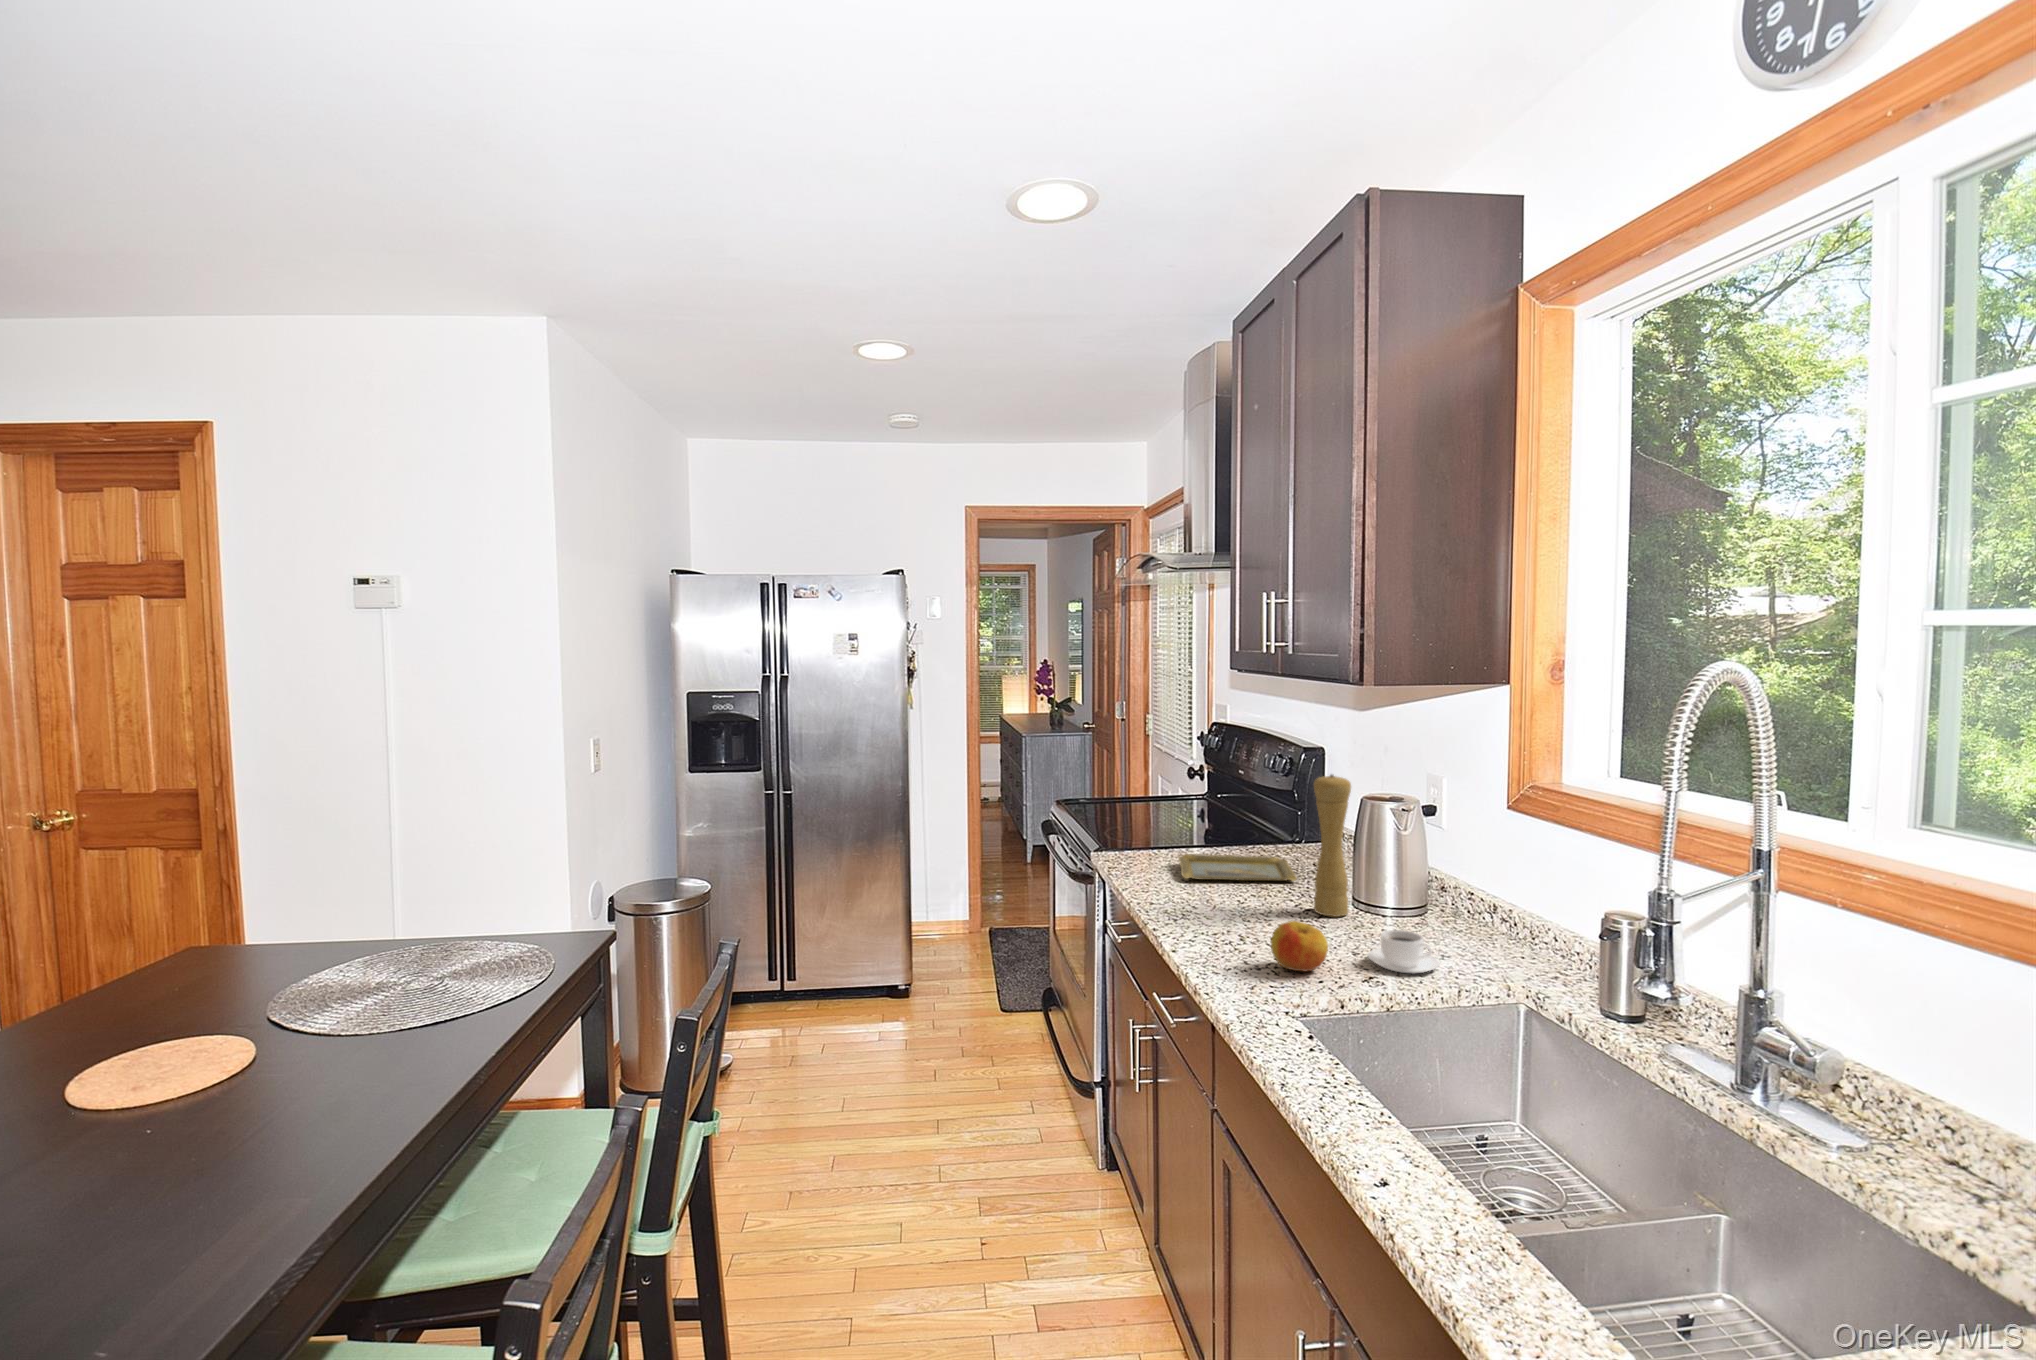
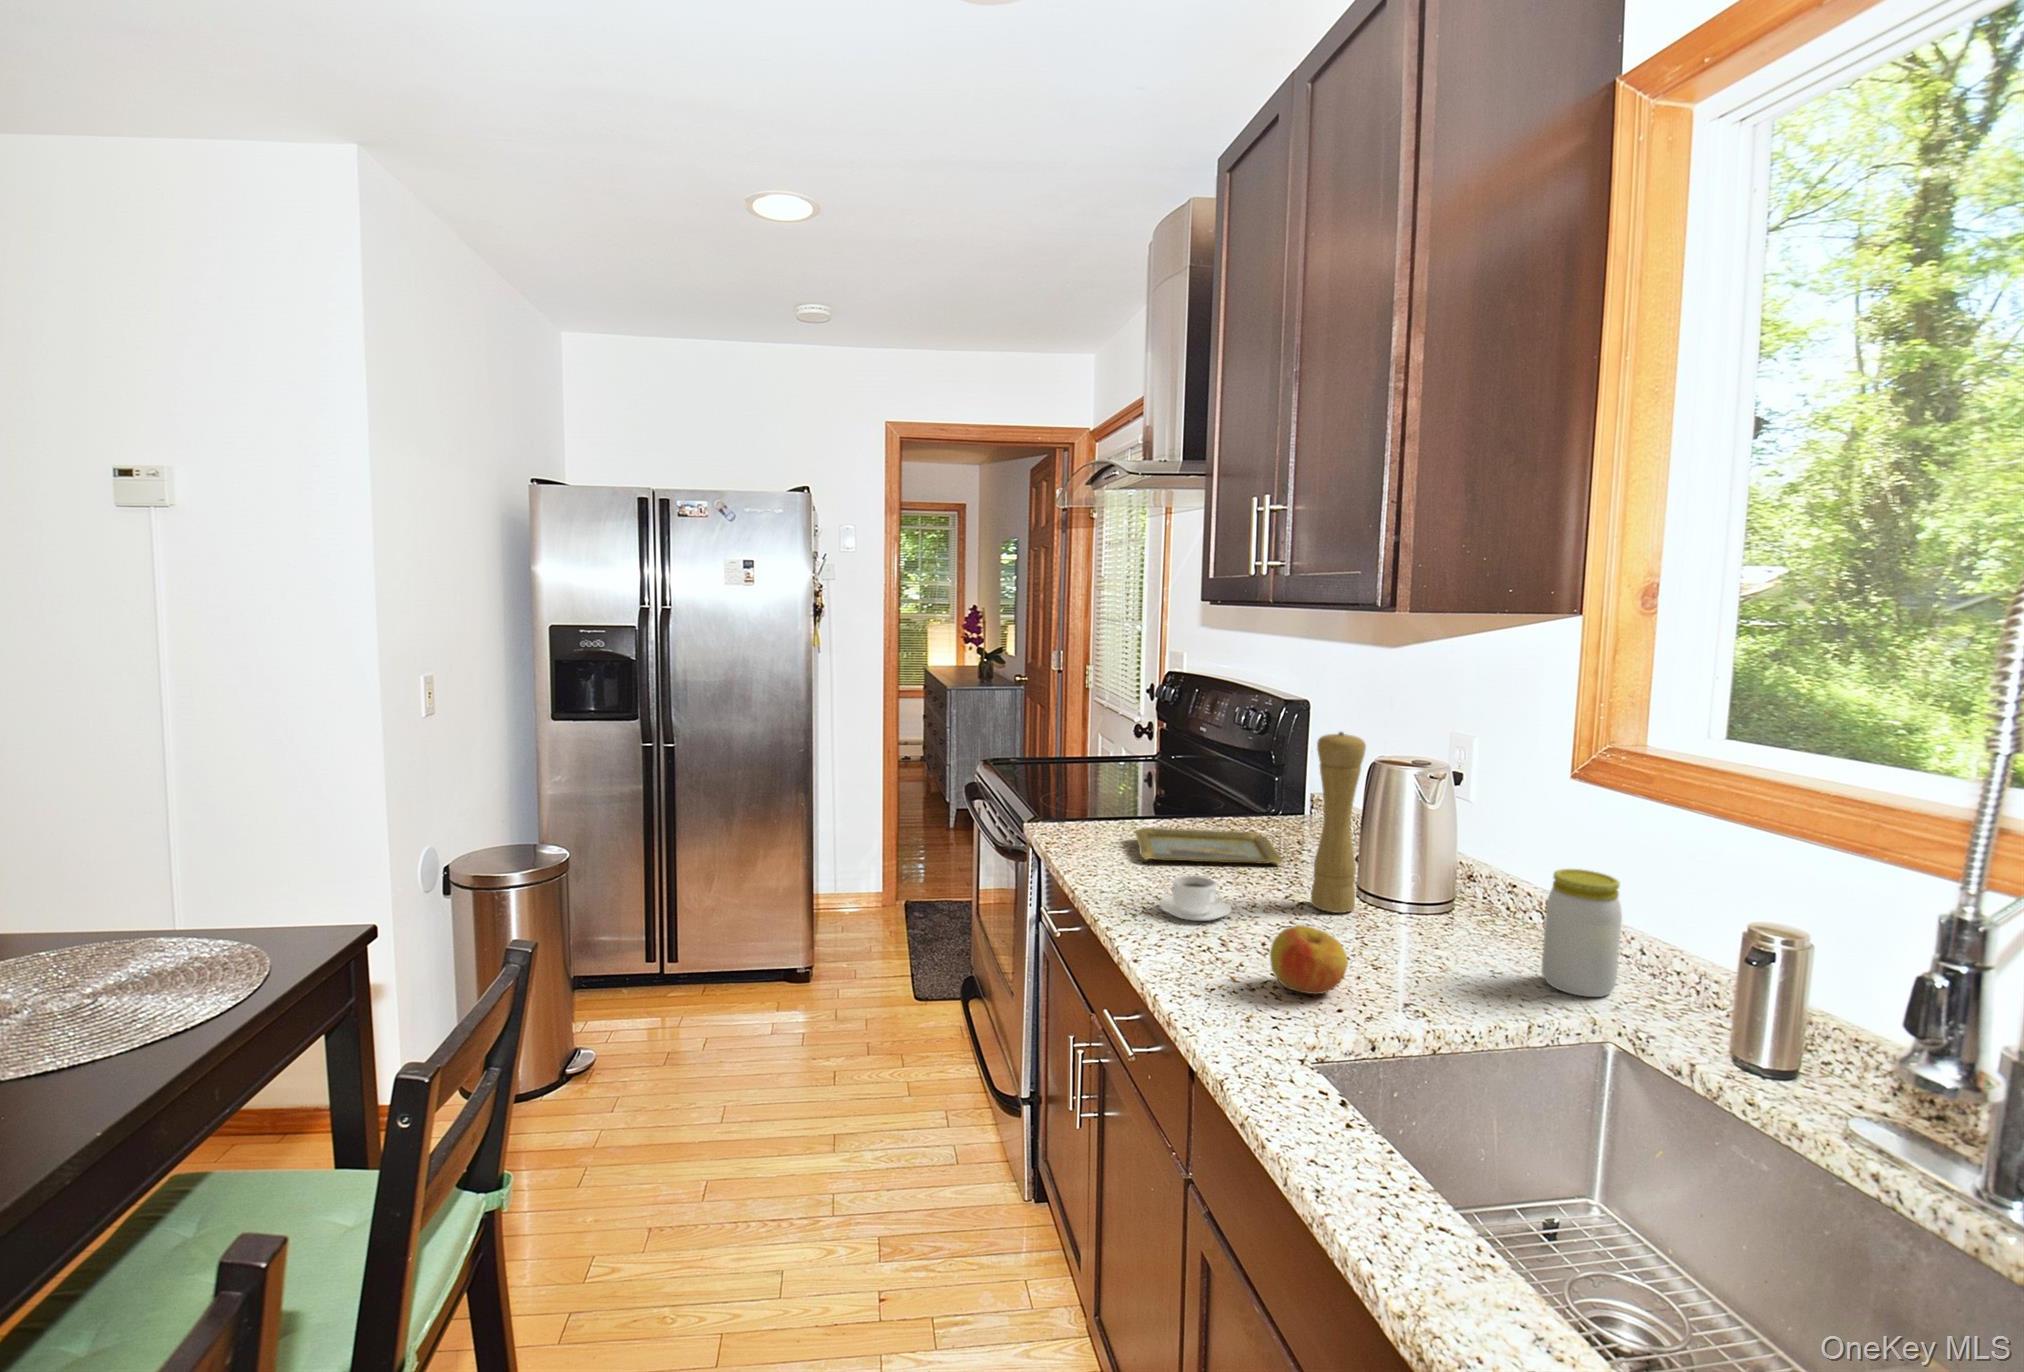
jar: none [1480,876,1536,973] -> present [1542,869,1622,997]
coffee cup: present [1368,930,1439,973] -> present [1158,876,1231,921]

